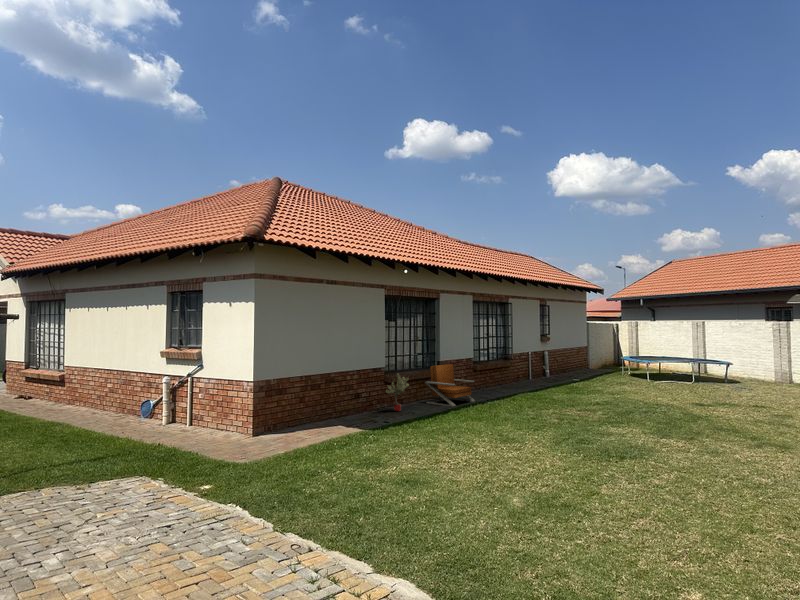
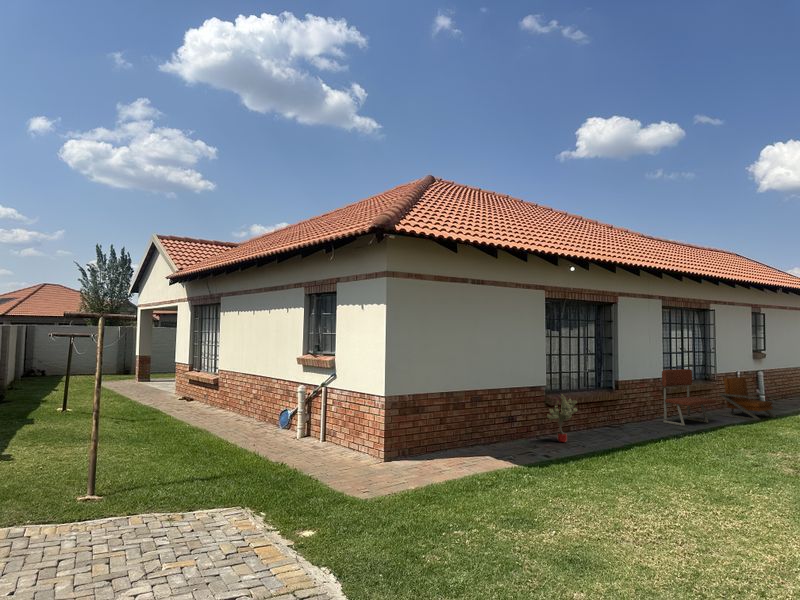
bench: none [473,350,510,394] -> present [662,369,716,426]
lounge chair: present [425,364,475,407] -> present [719,377,776,420]

